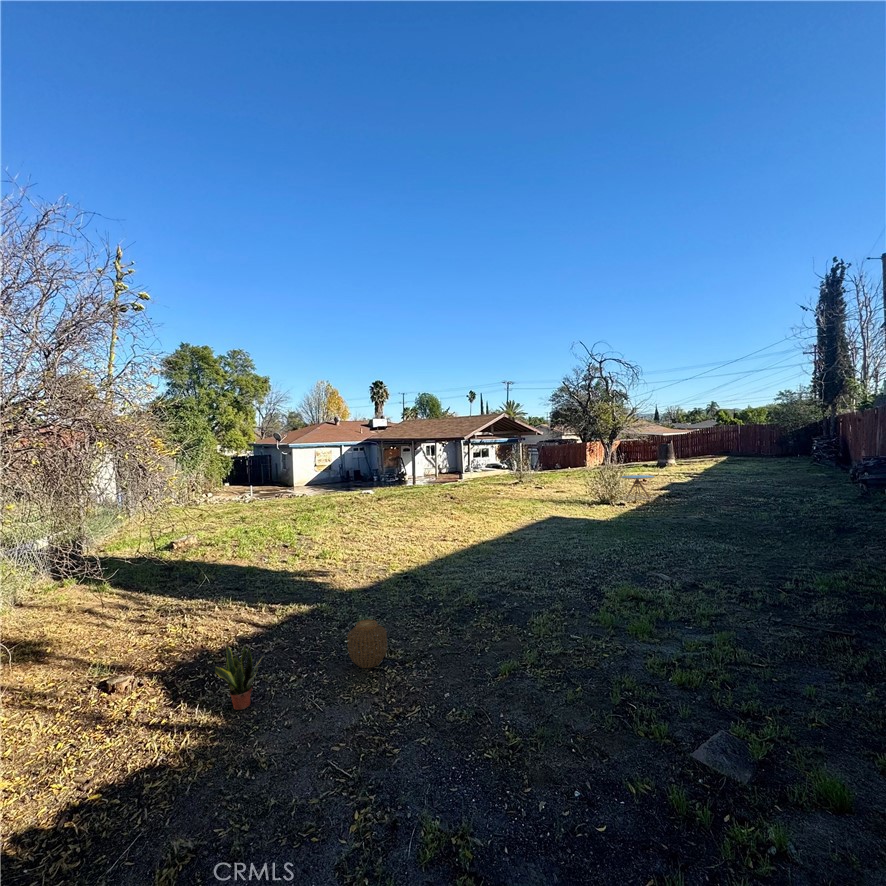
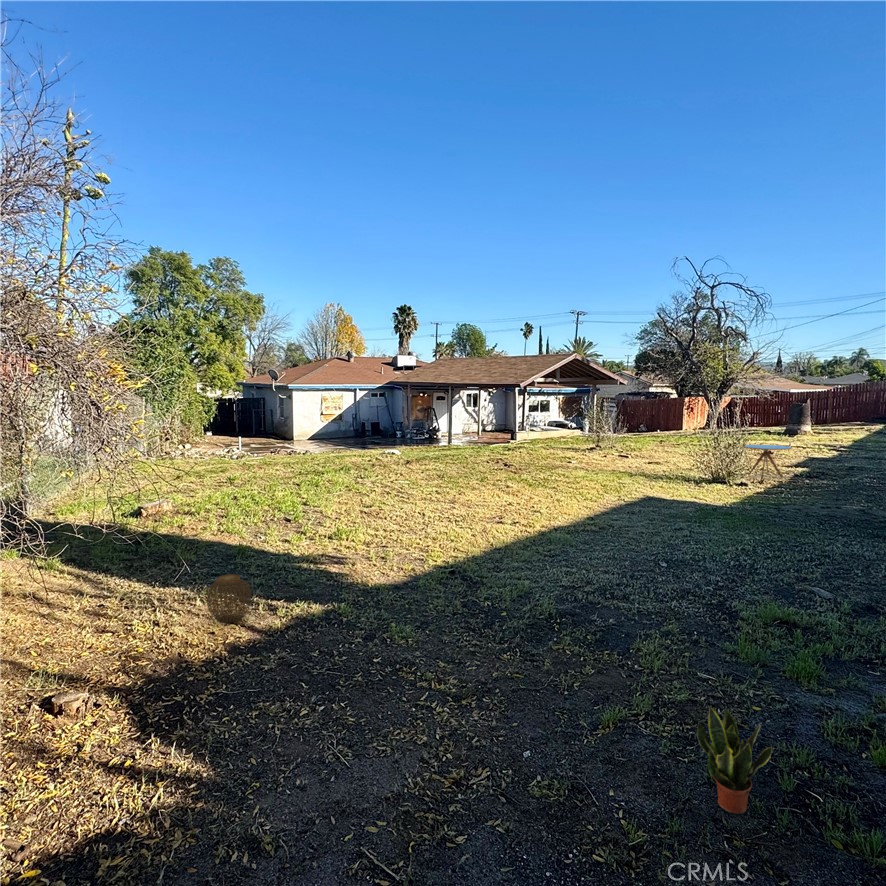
woven basket: present [347,619,387,668] -> present [207,574,251,623]
potted plant: present [215,646,261,710] -> present [697,707,772,814]

